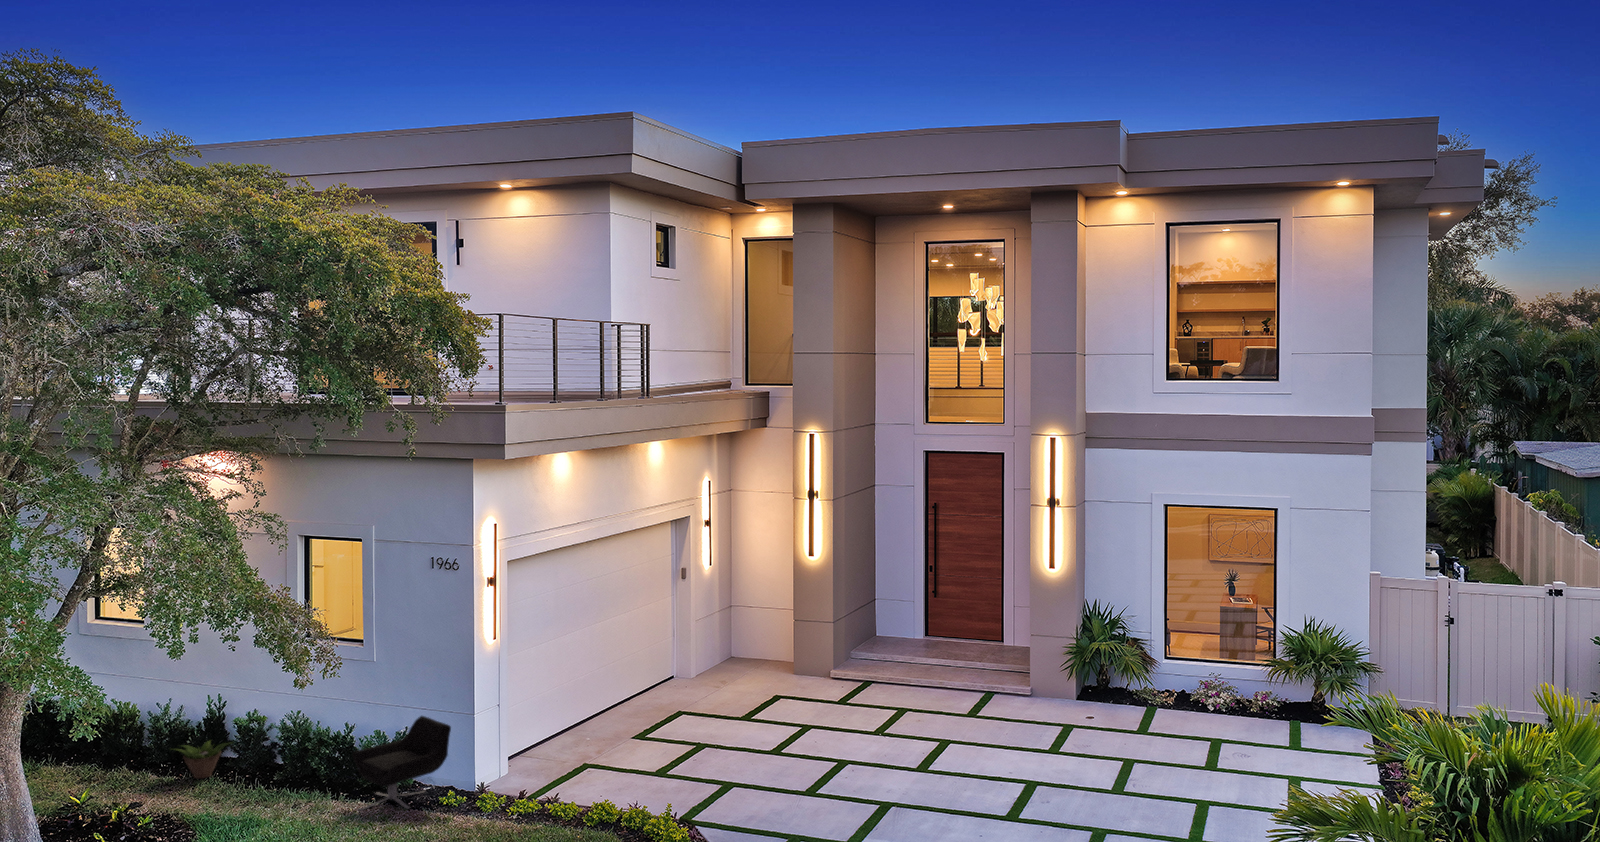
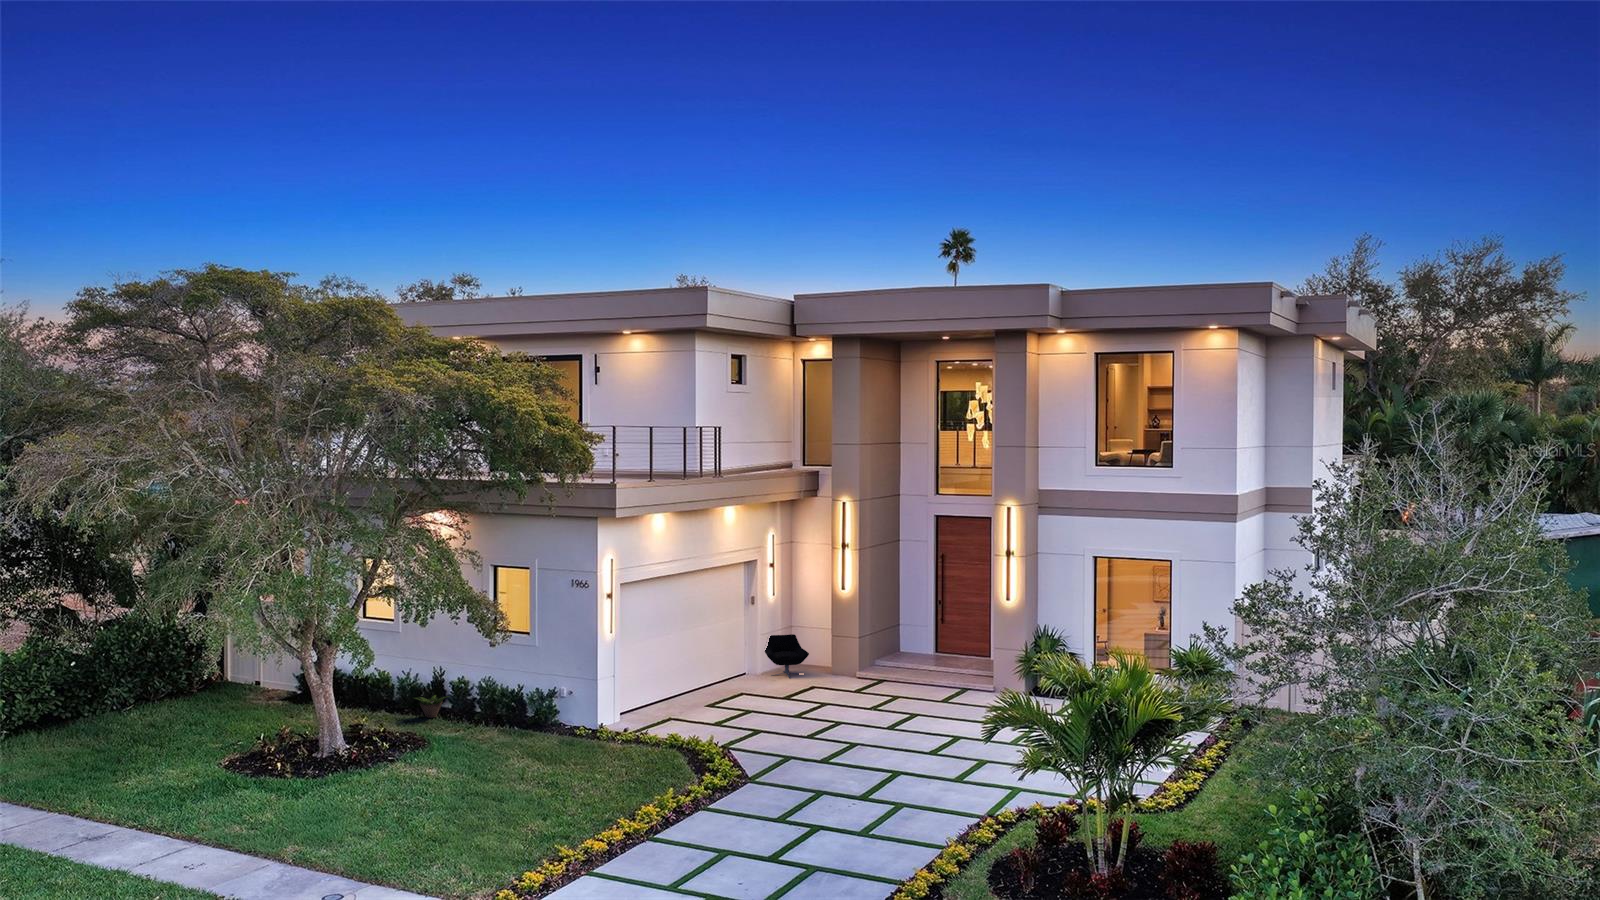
lounge chair: present [353,716,451,810] -> present [765,634,809,678]

